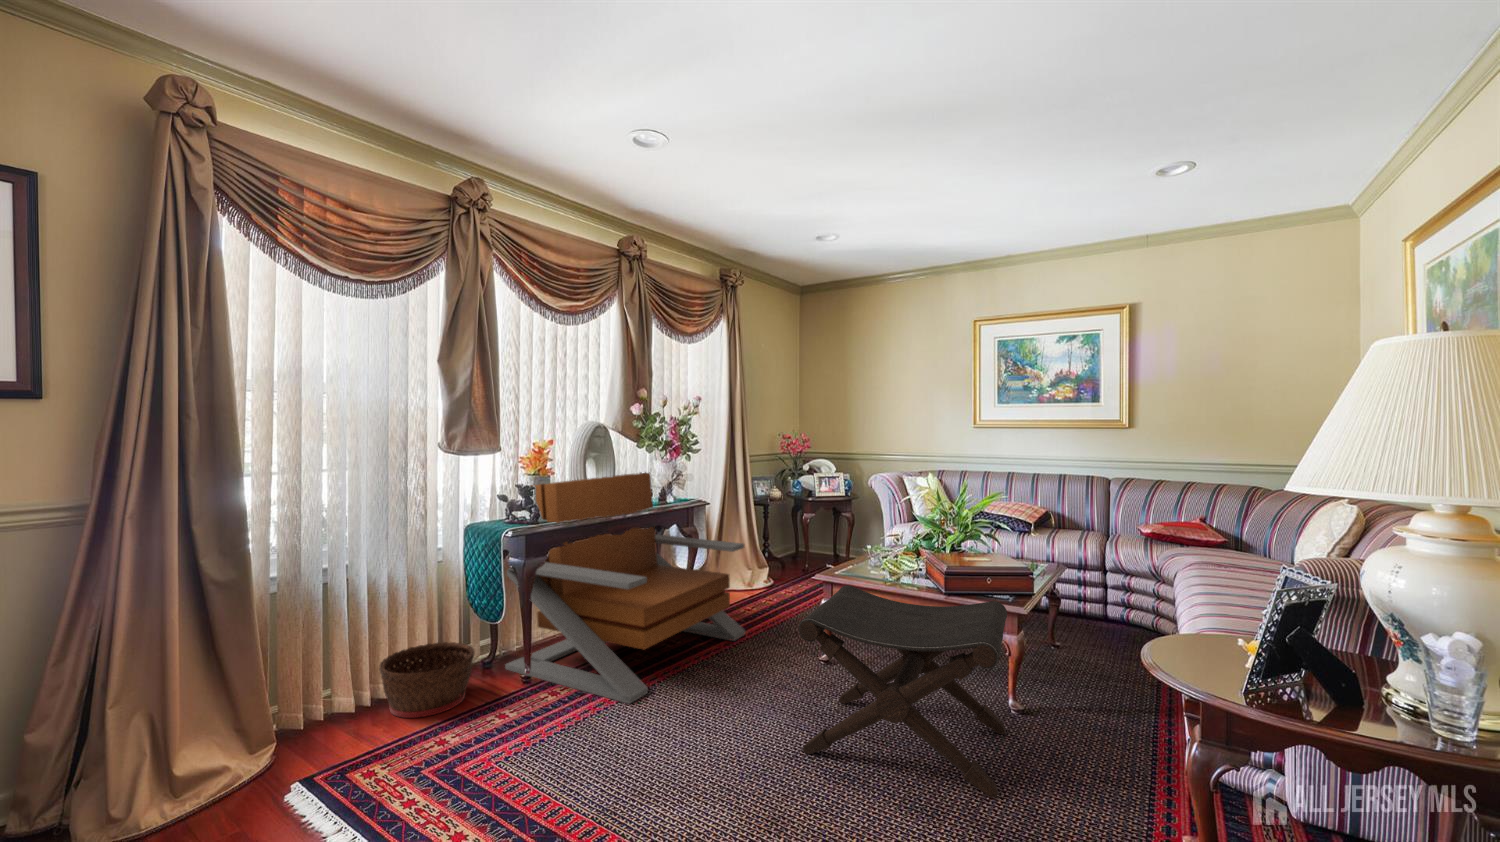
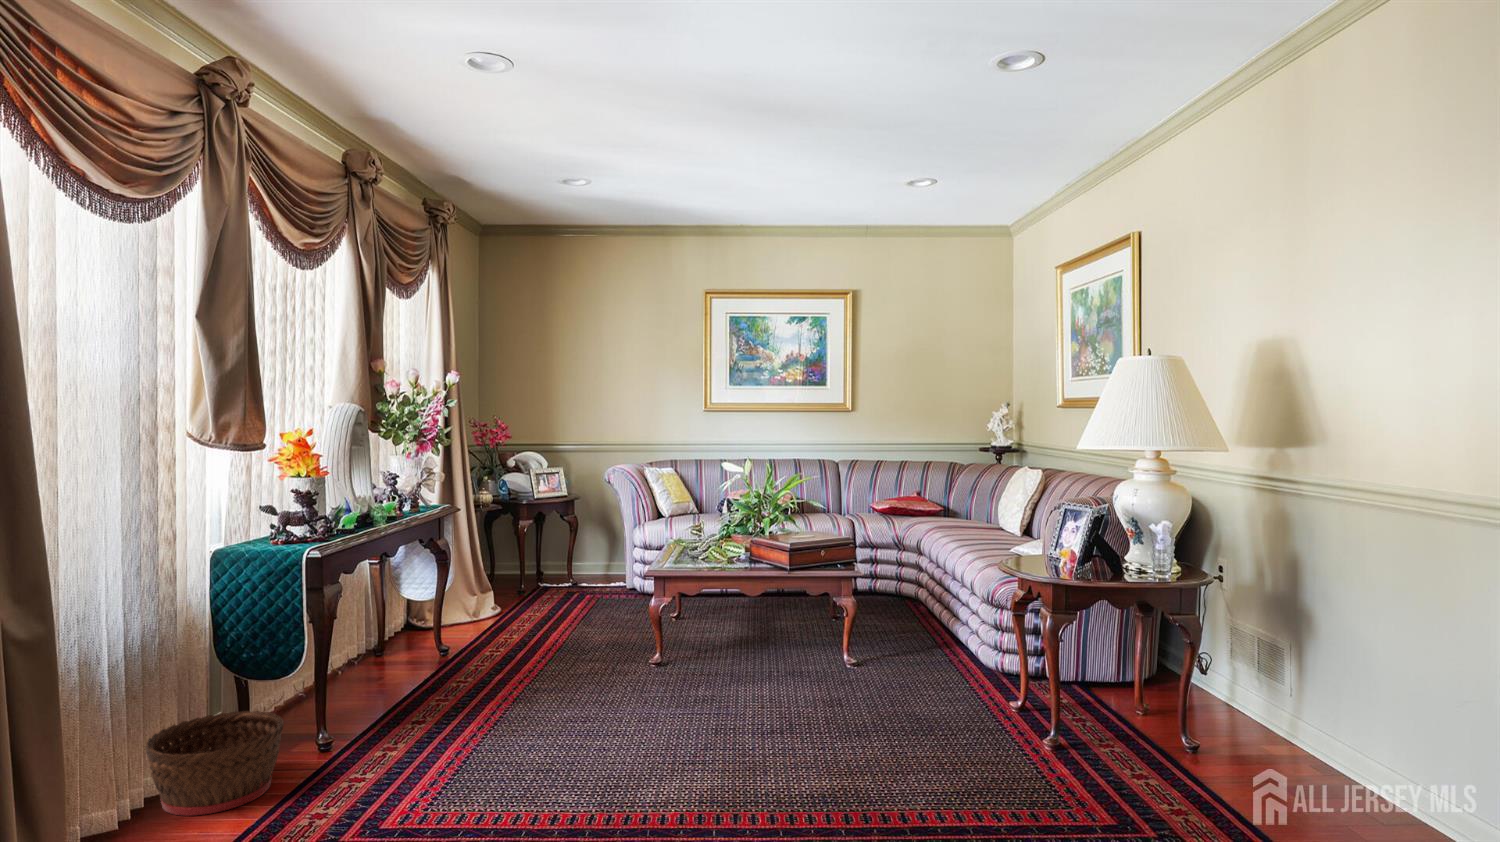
lounge chair: present [505,473,745,704] -> none [261,471,540,744]
footstool: present [799,585,1007,797] -> none [703,566,893,728]

